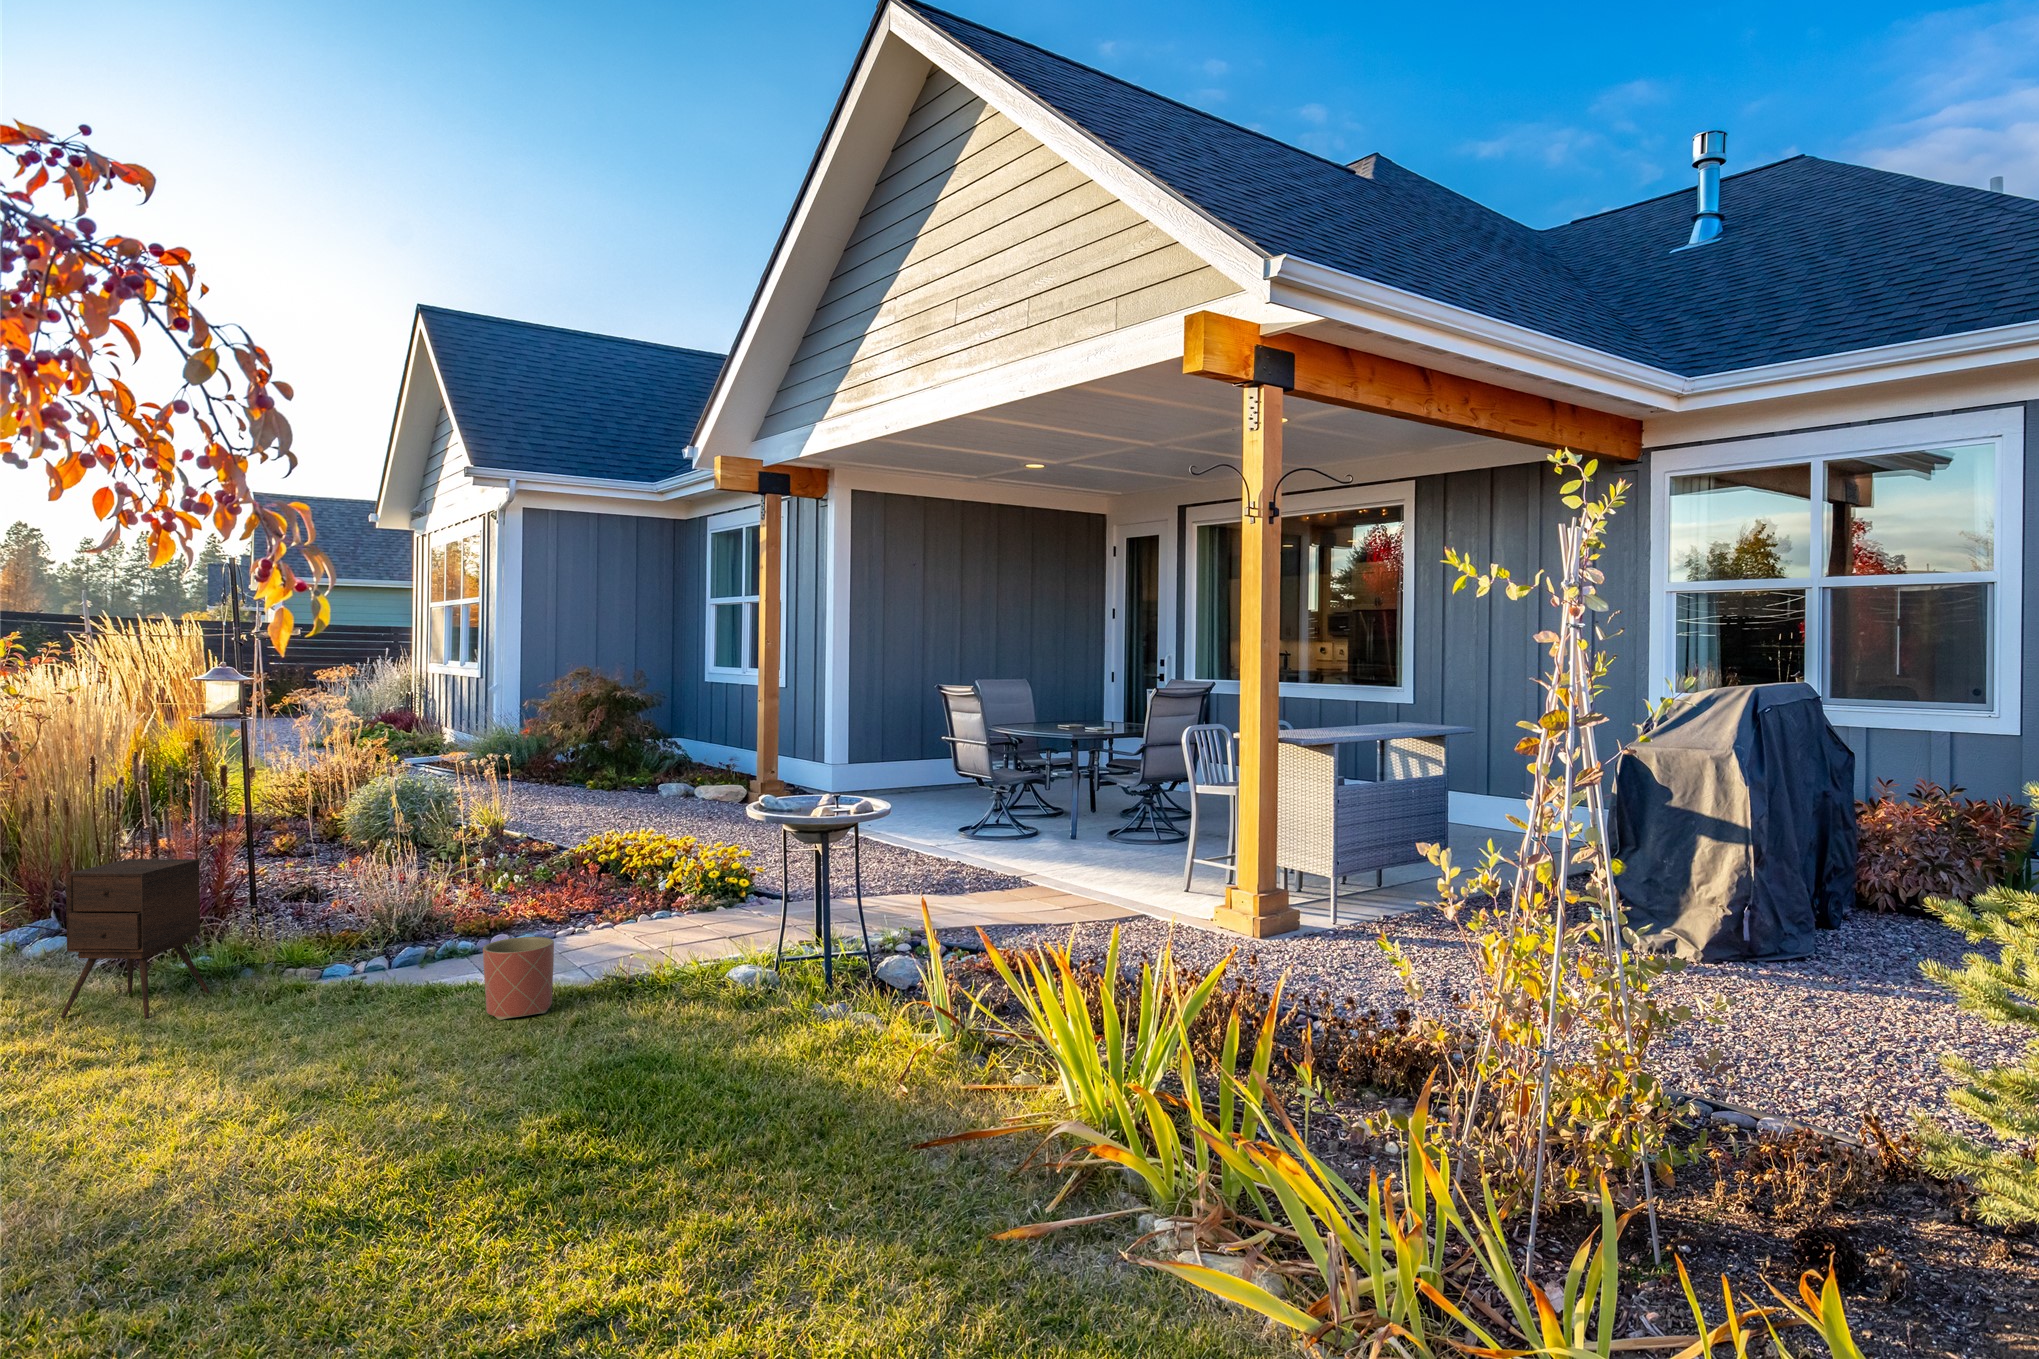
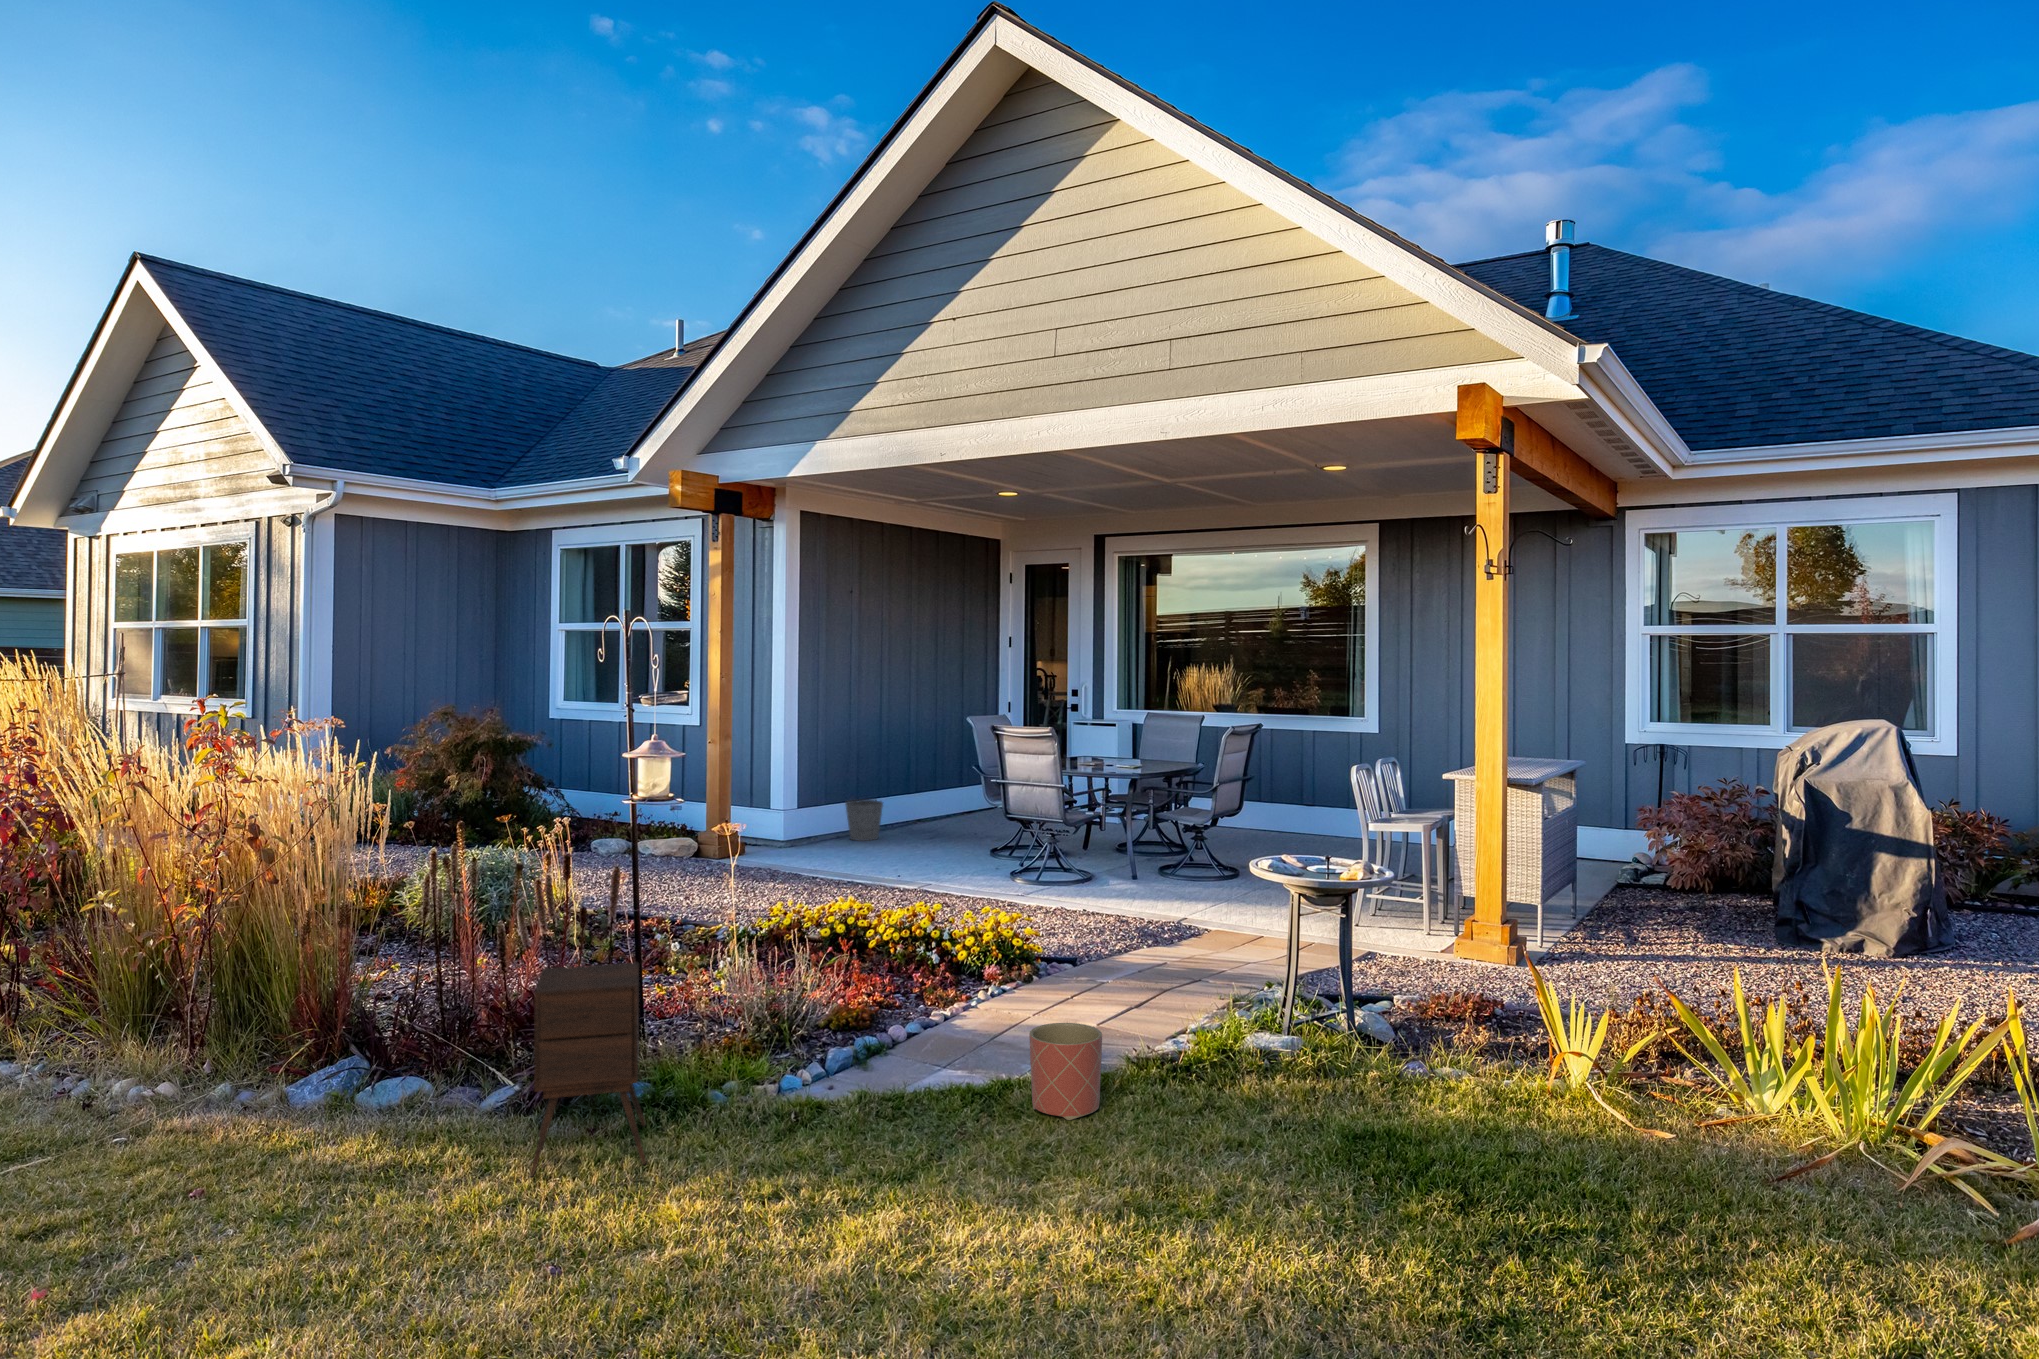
bucket: none [902,760,938,799] -> present [845,799,883,841]

